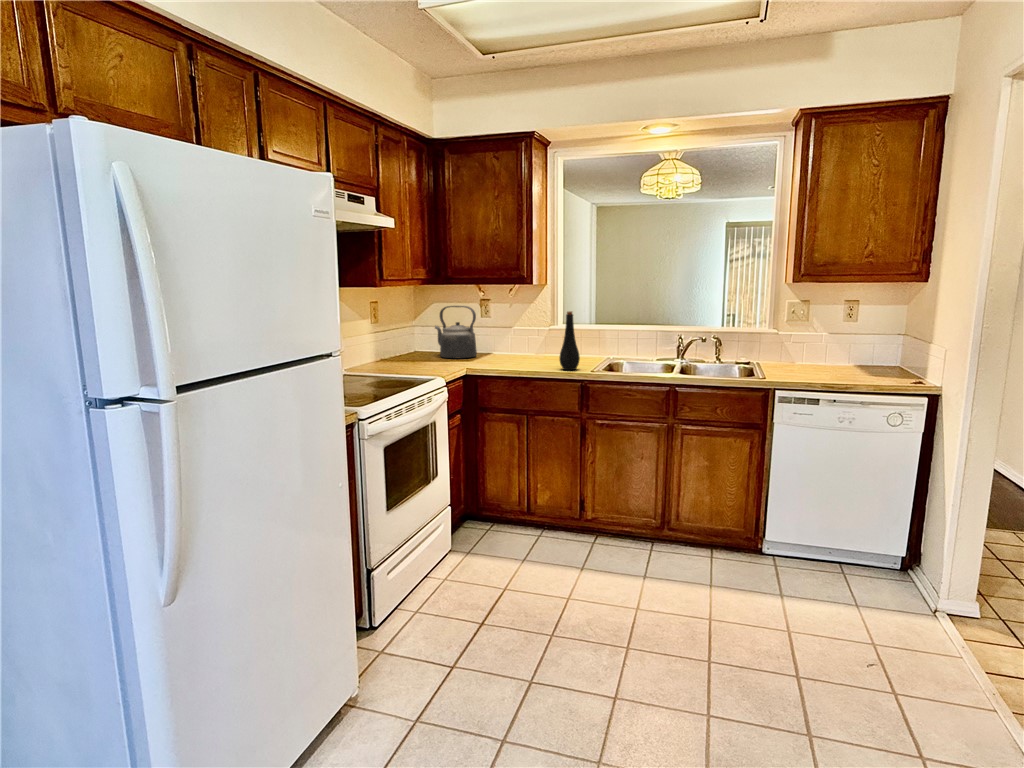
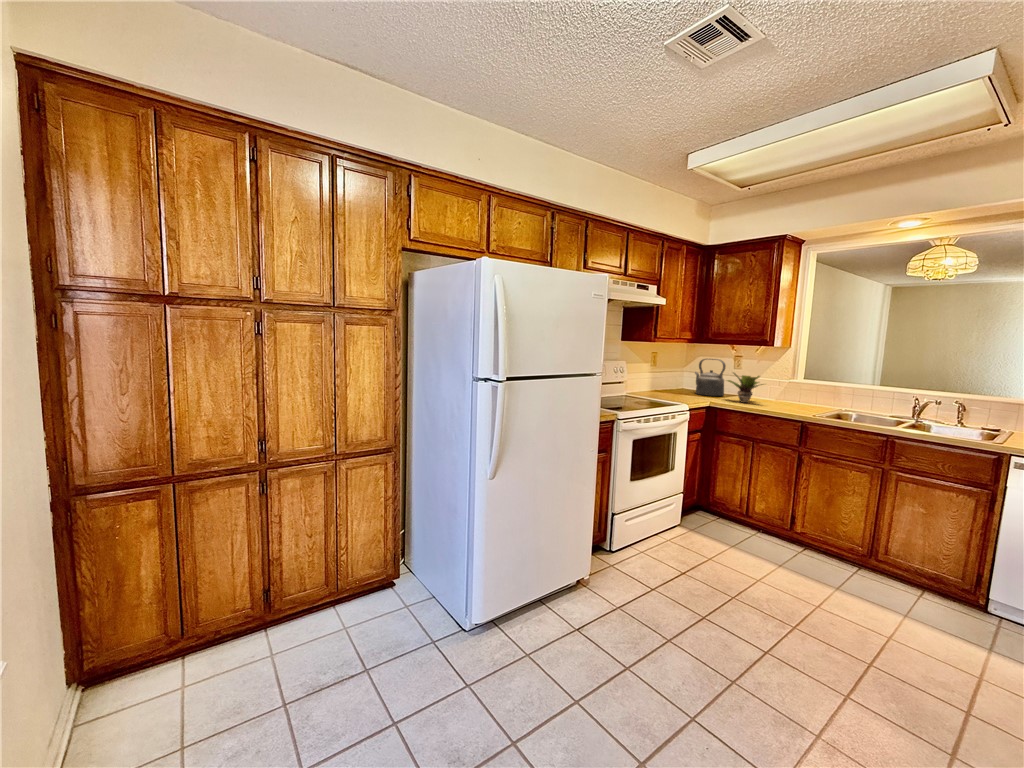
bottle: present [559,311,580,370] -> none [786,368,804,413]
potted plant: none [481,323,533,363] -> present [727,373,763,403]

